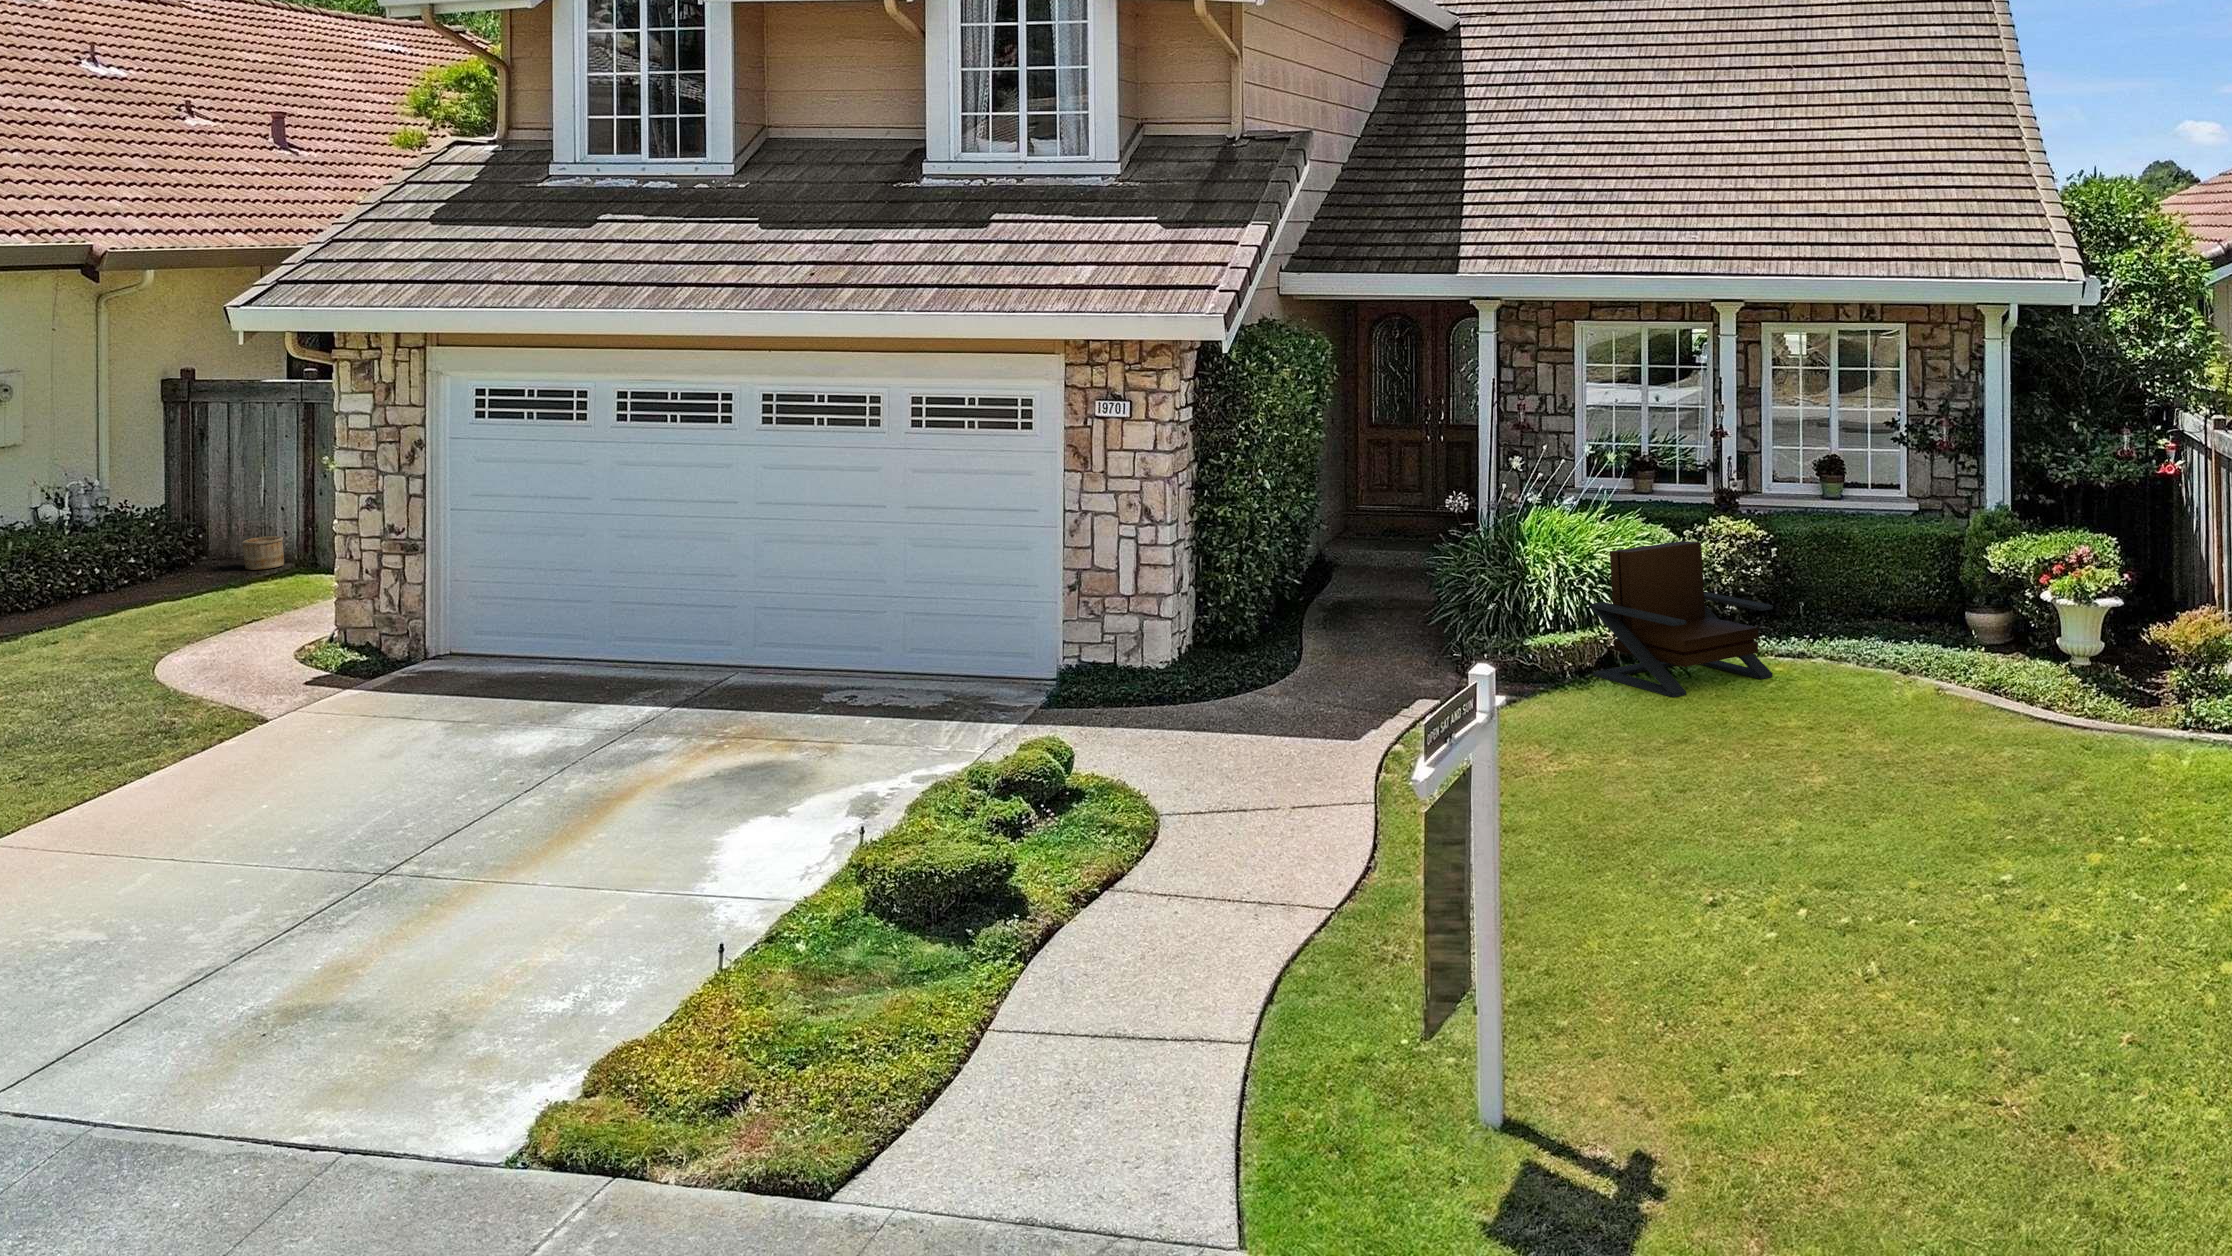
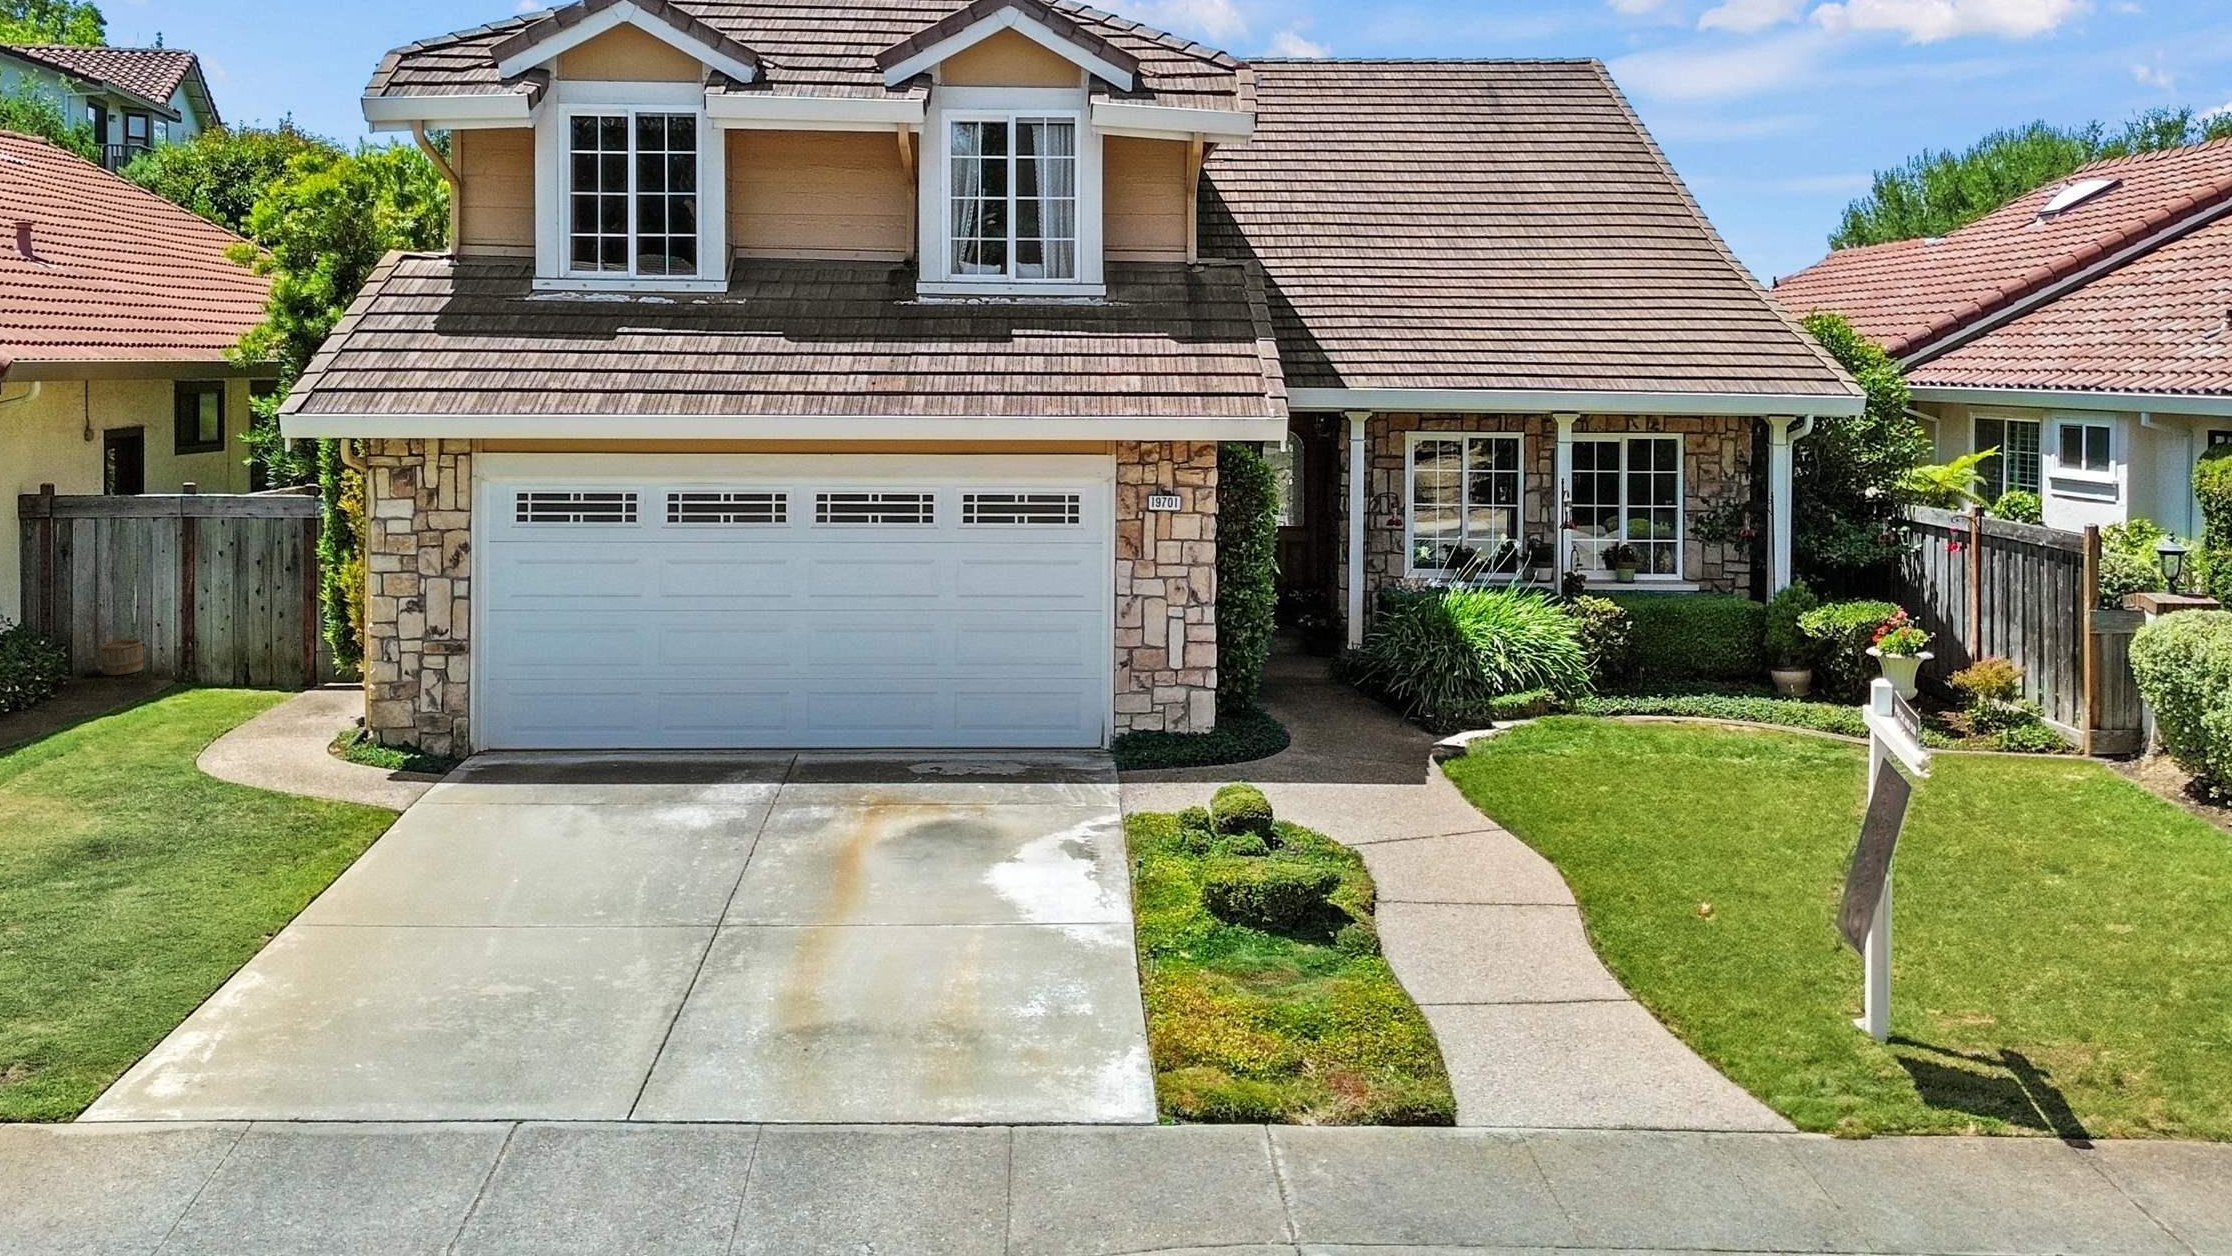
lounge chair: present [1590,541,1773,697] -> none [1529,603,1663,730]

